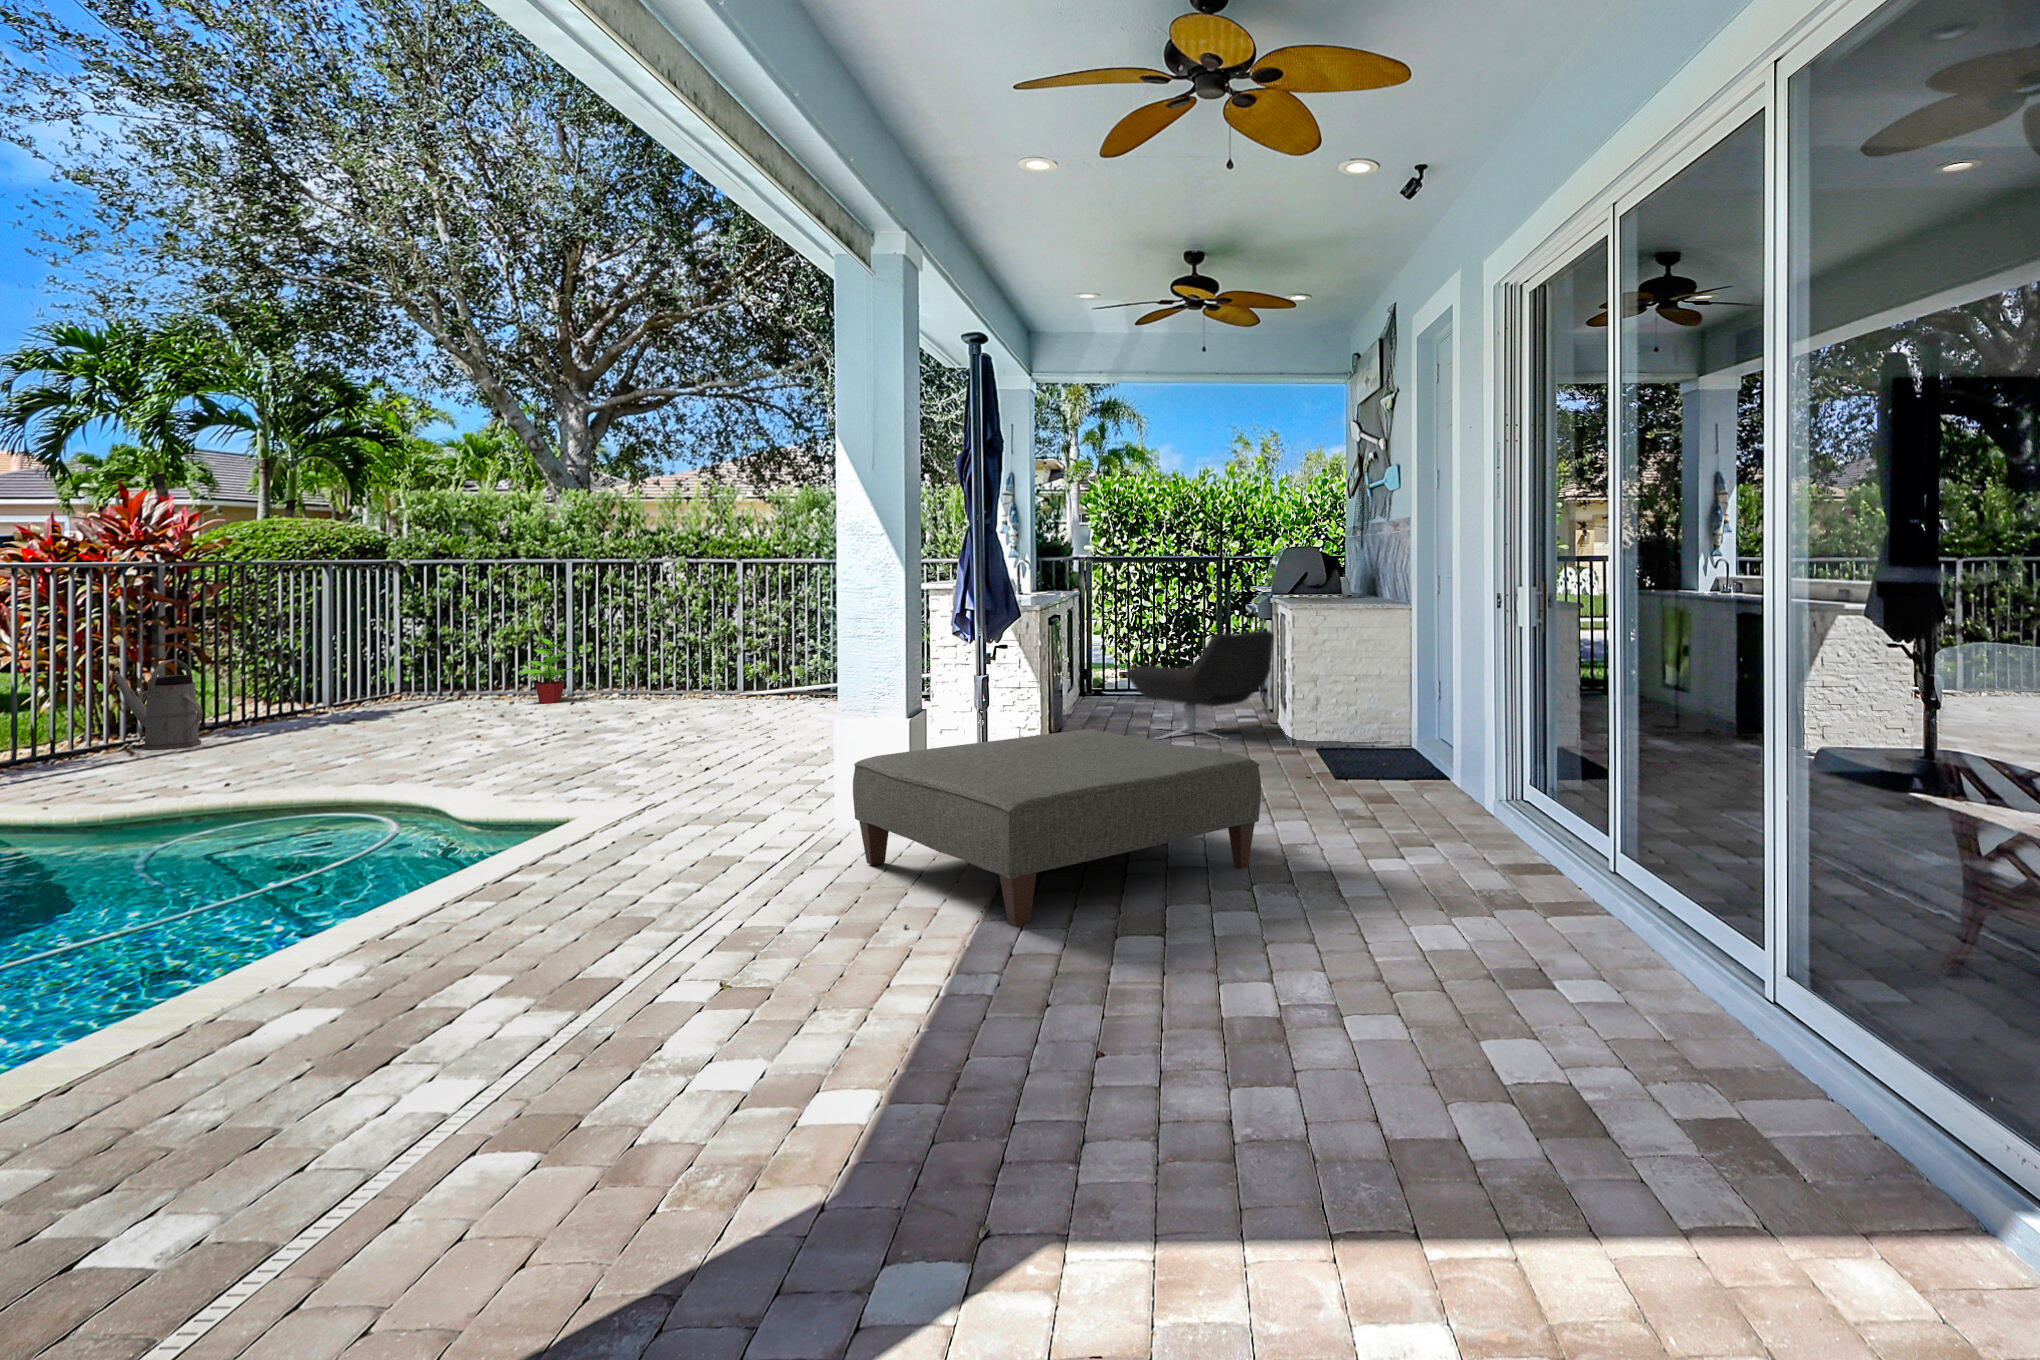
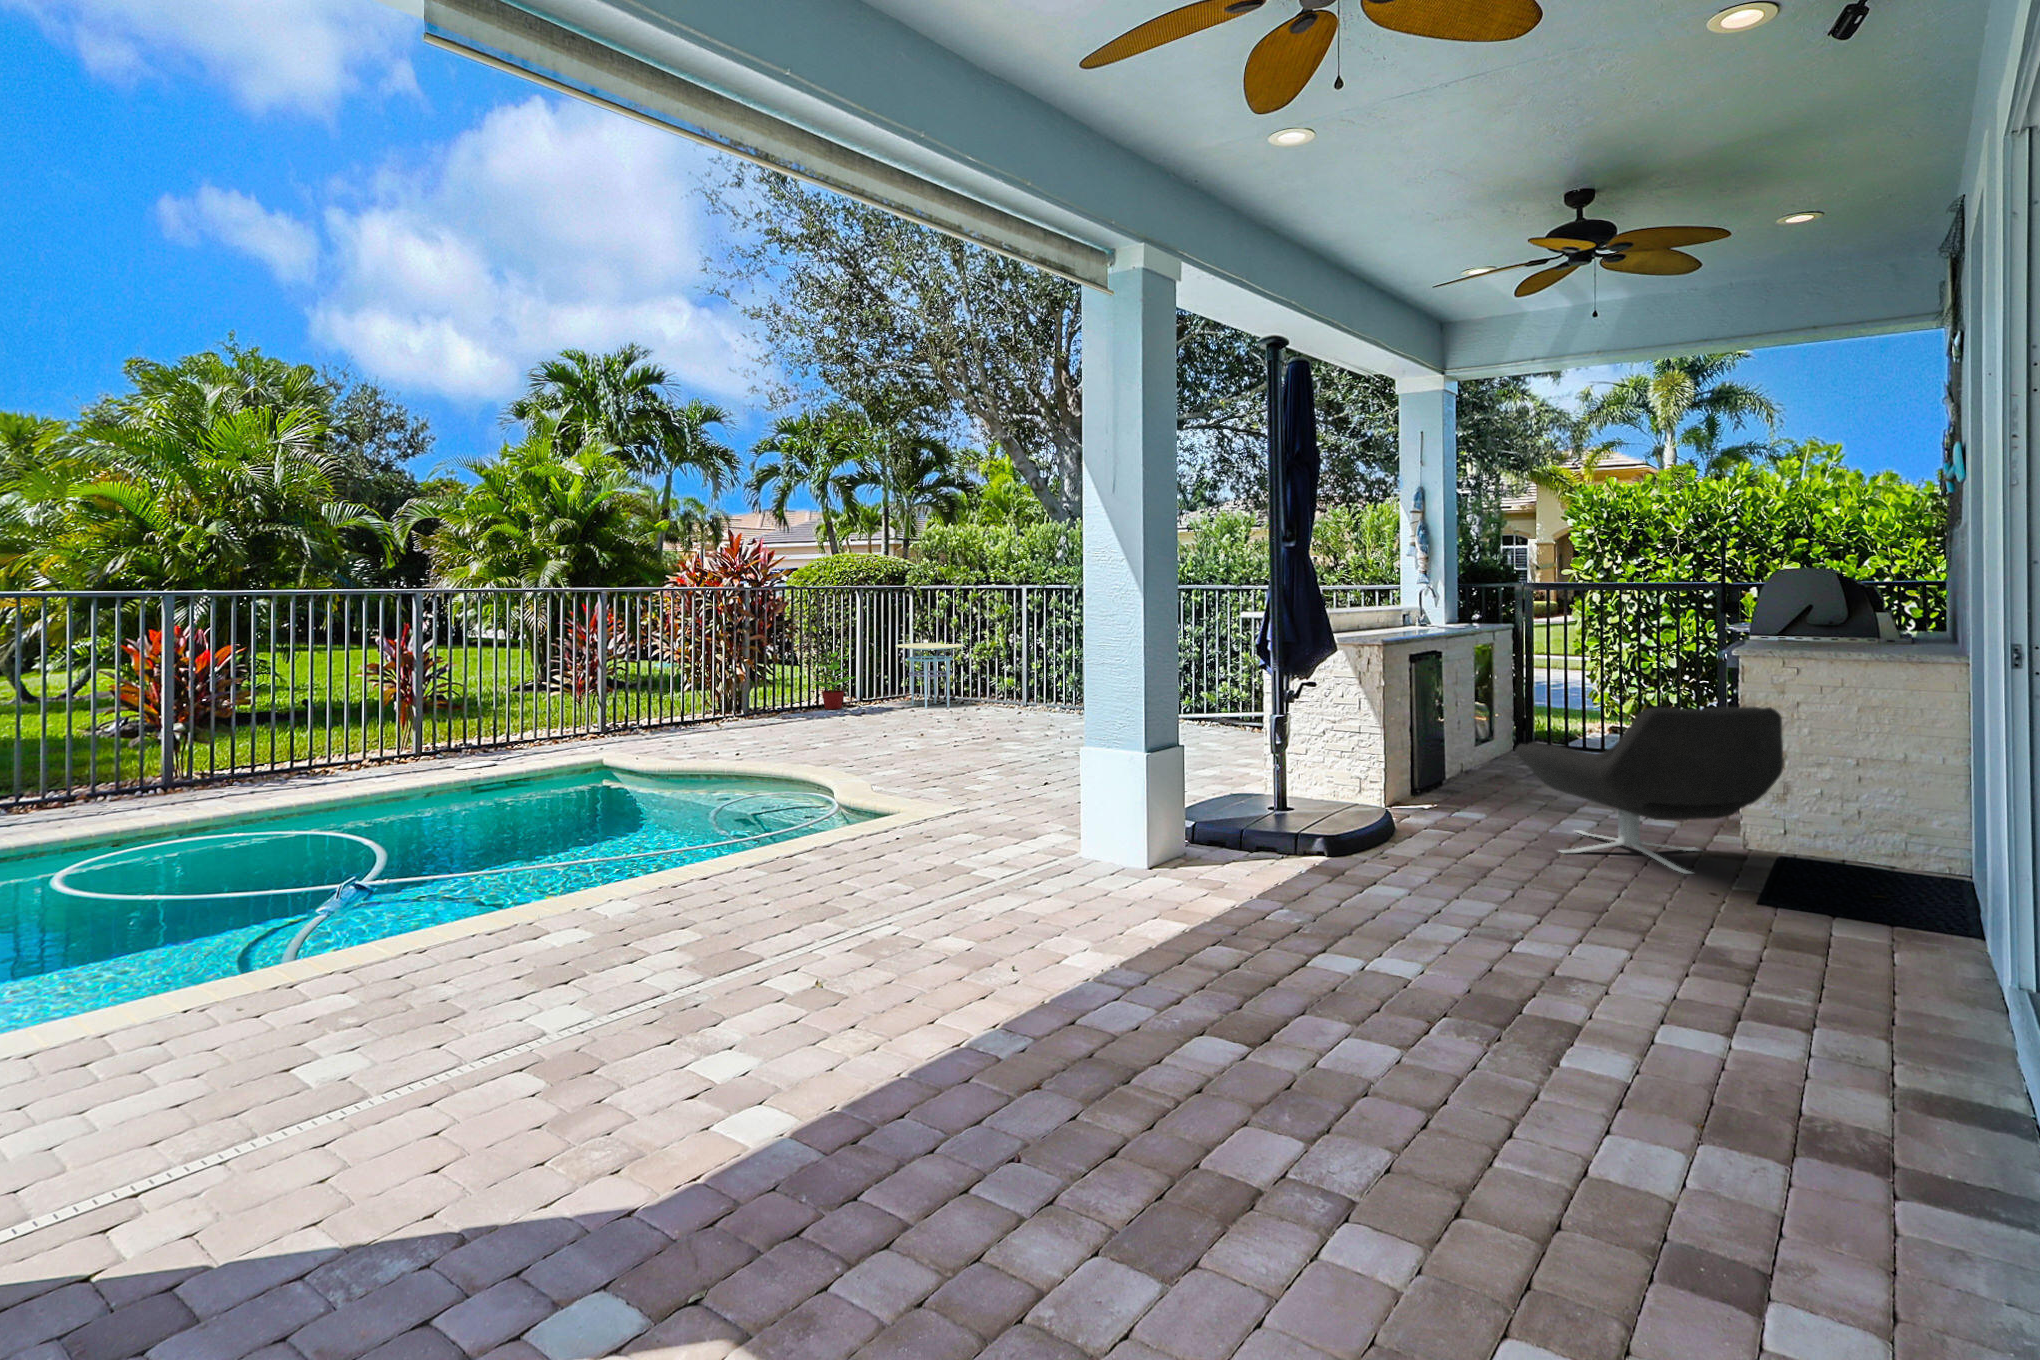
side table: none [386,629,486,708] -> present [895,643,964,709]
potted plant: present [518,638,577,703] -> present [812,652,855,709]
watering can: present [112,659,203,750] -> none [713,659,752,726]
ottoman: present [853,729,1261,927] -> none [854,846,1423,1187]

